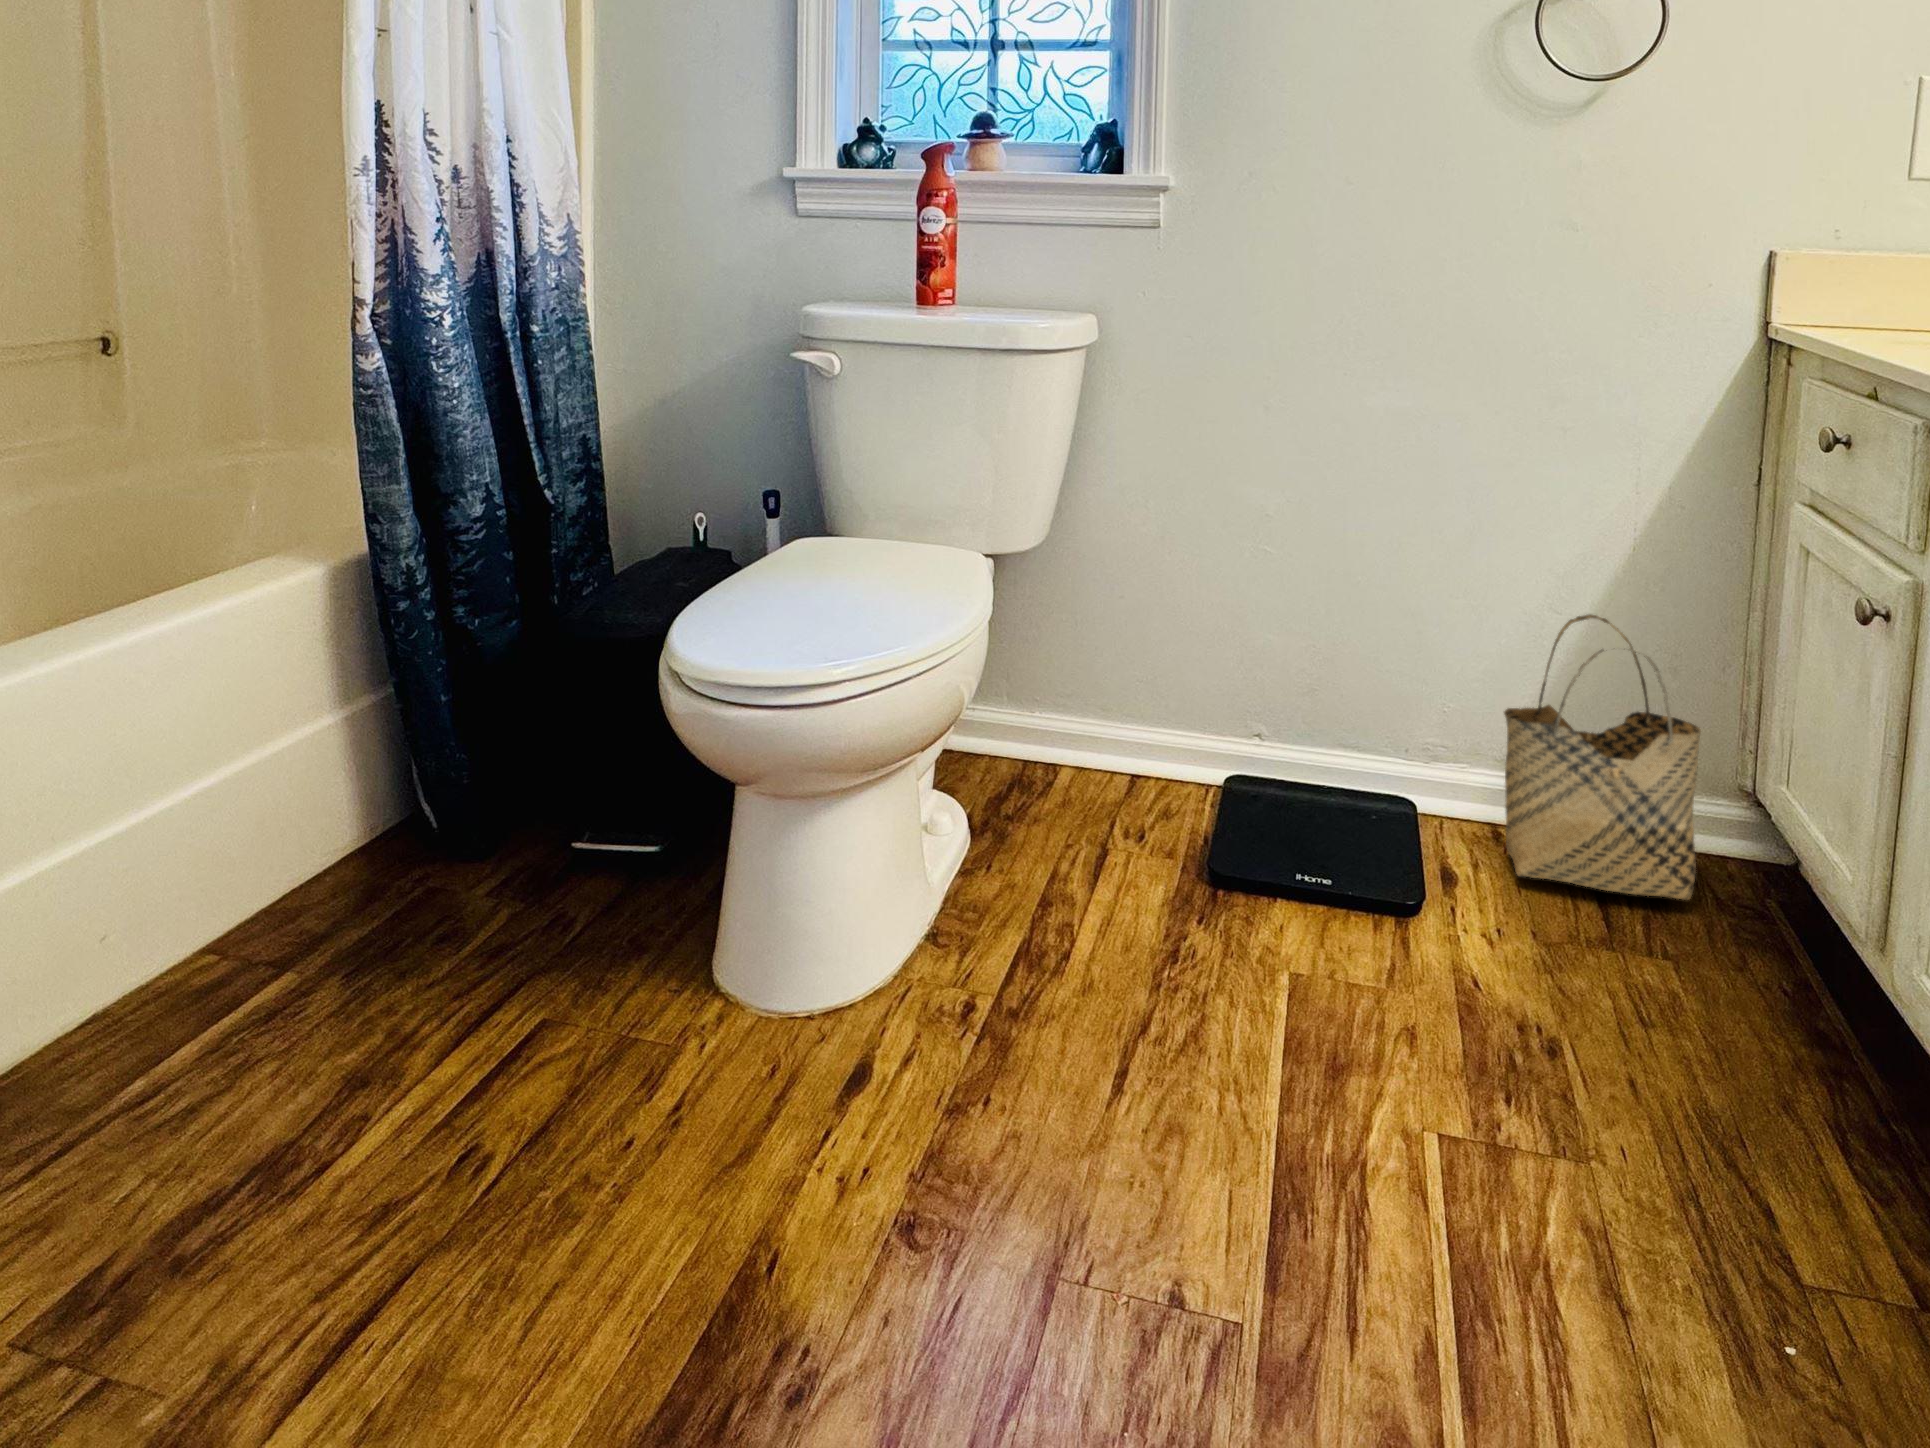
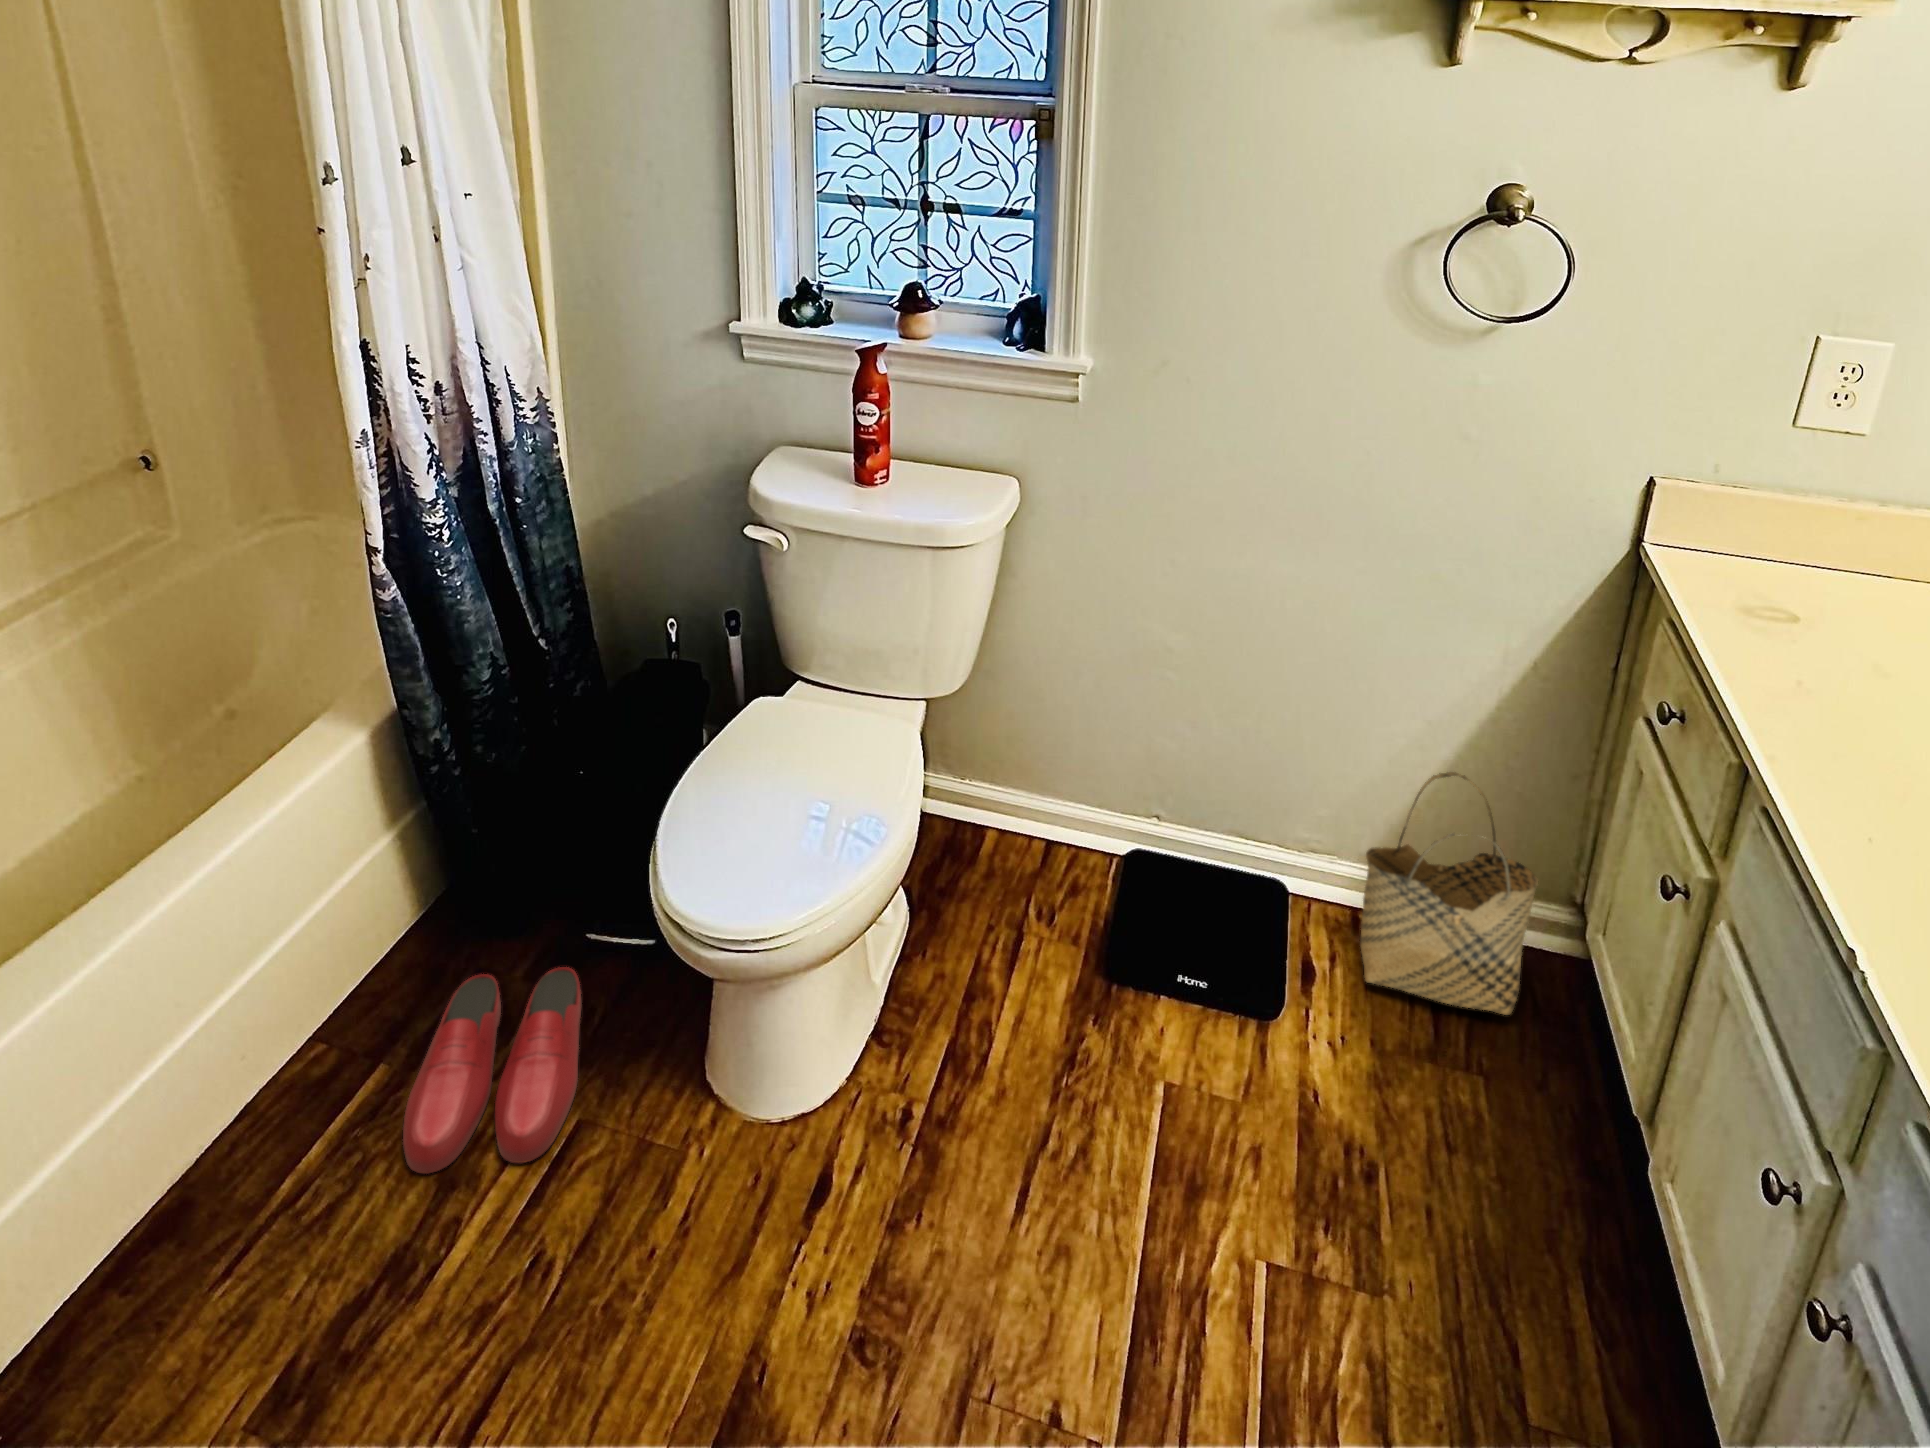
slippers: none [303,870,560,1071] -> present [403,967,581,1174]

